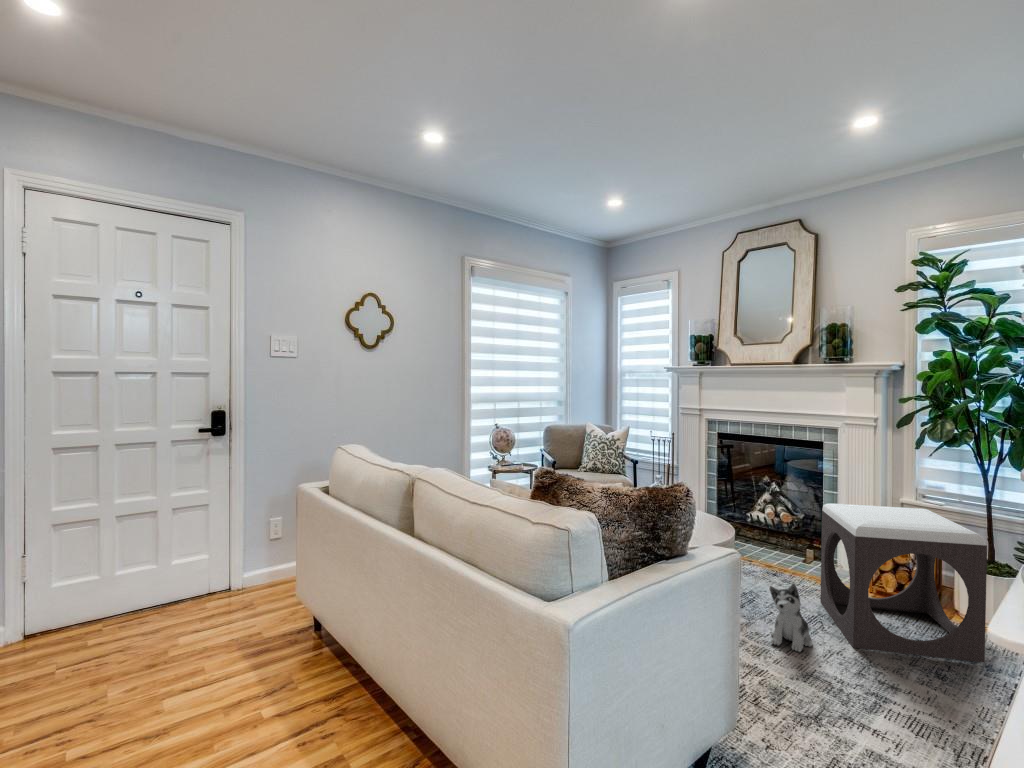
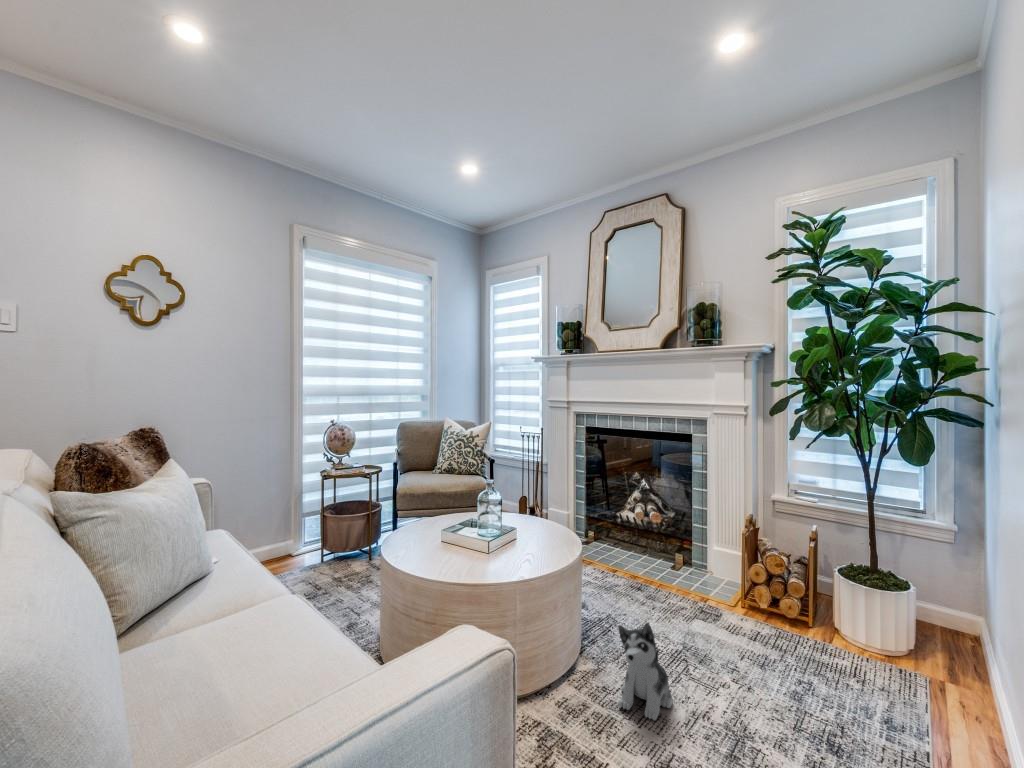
footstool: present [820,503,987,662] -> none [687,508,885,717]

